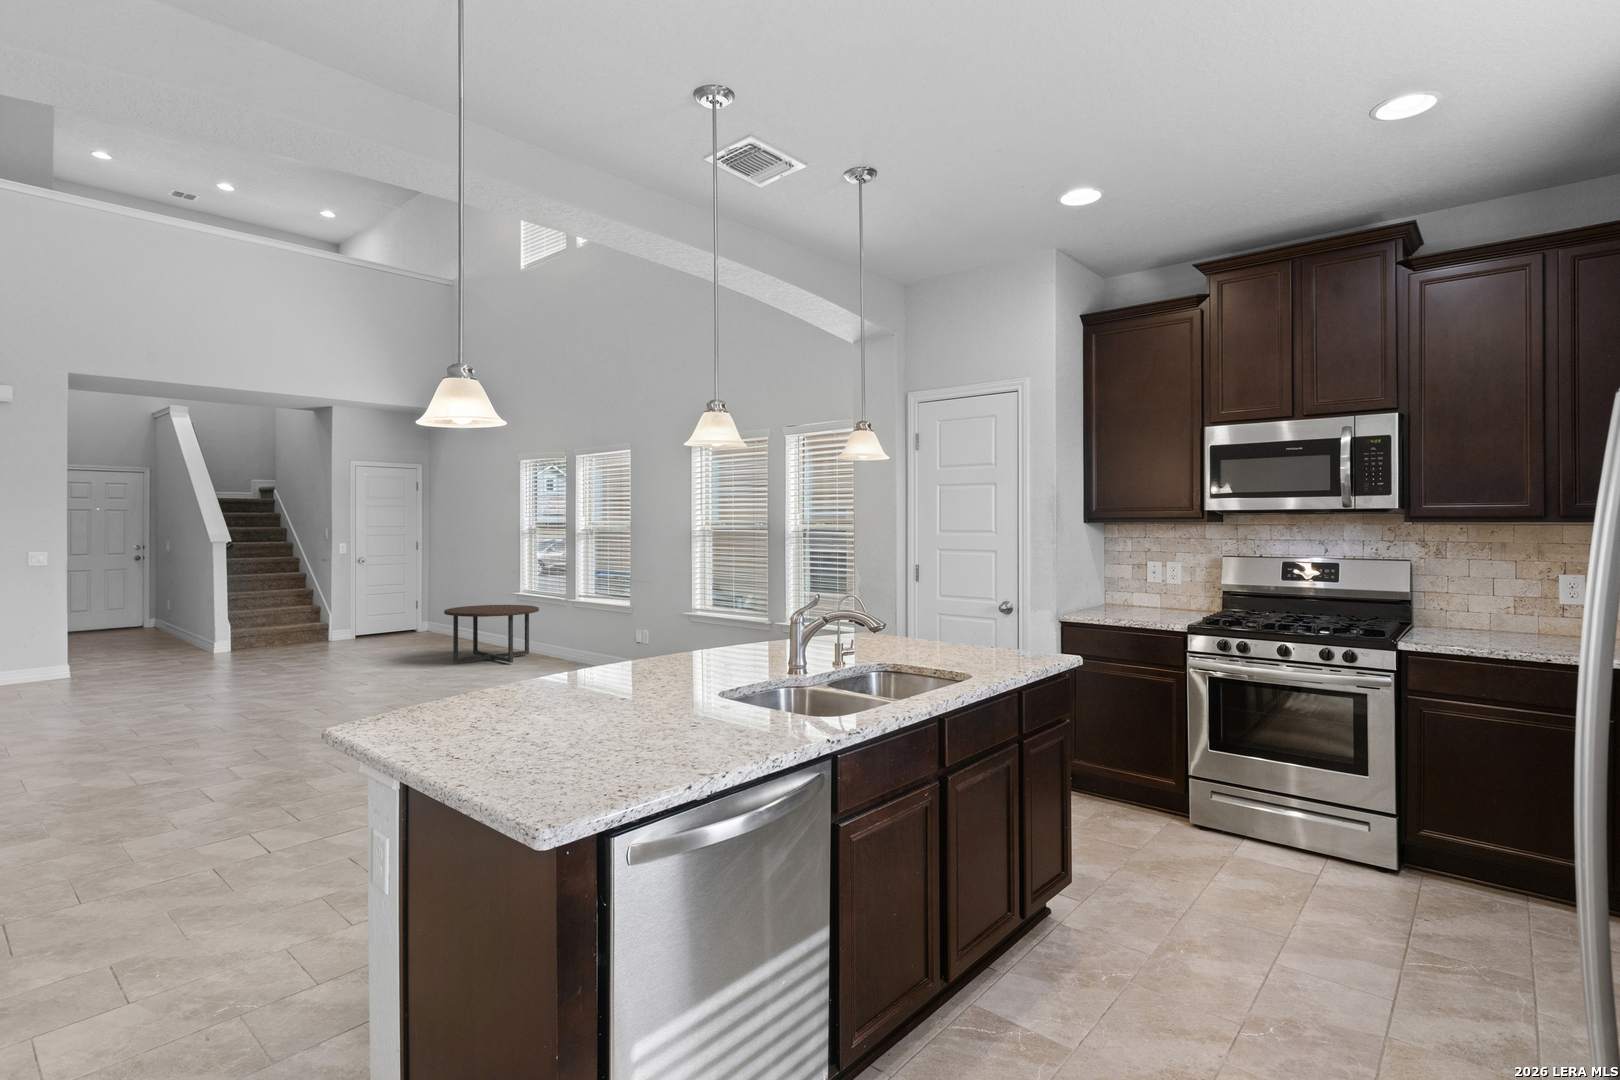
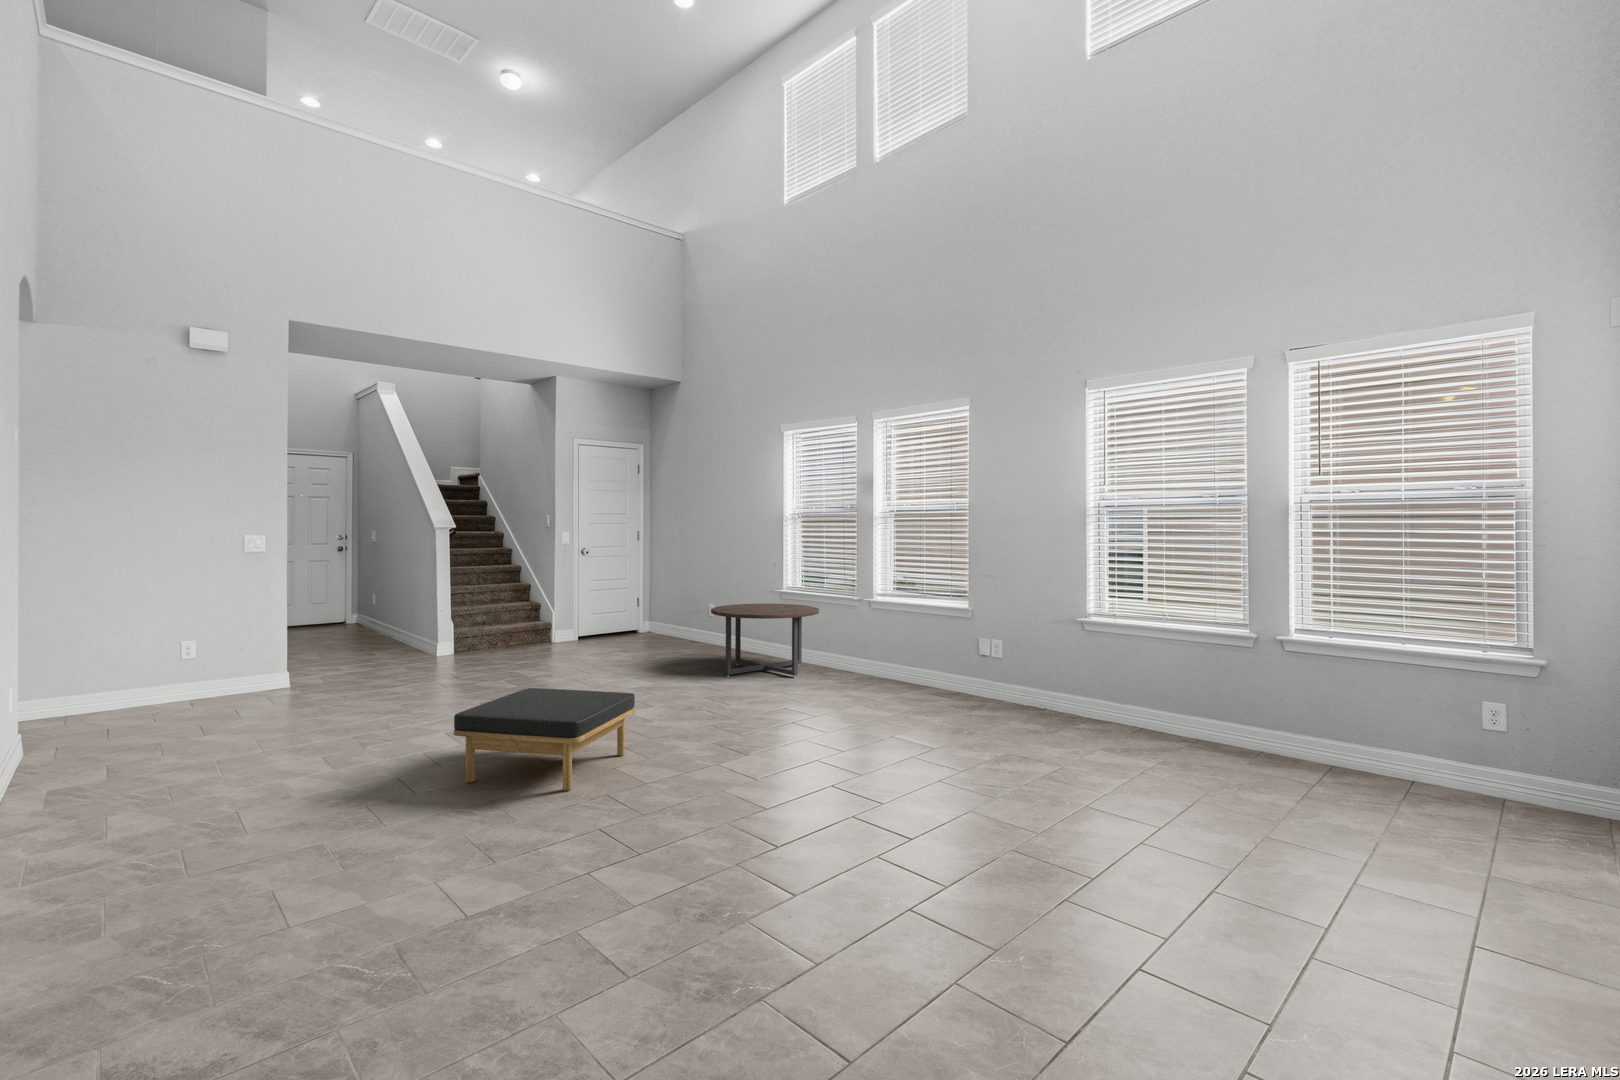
ottoman: none [169,668,320,733] -> present [454,688,635,791]

